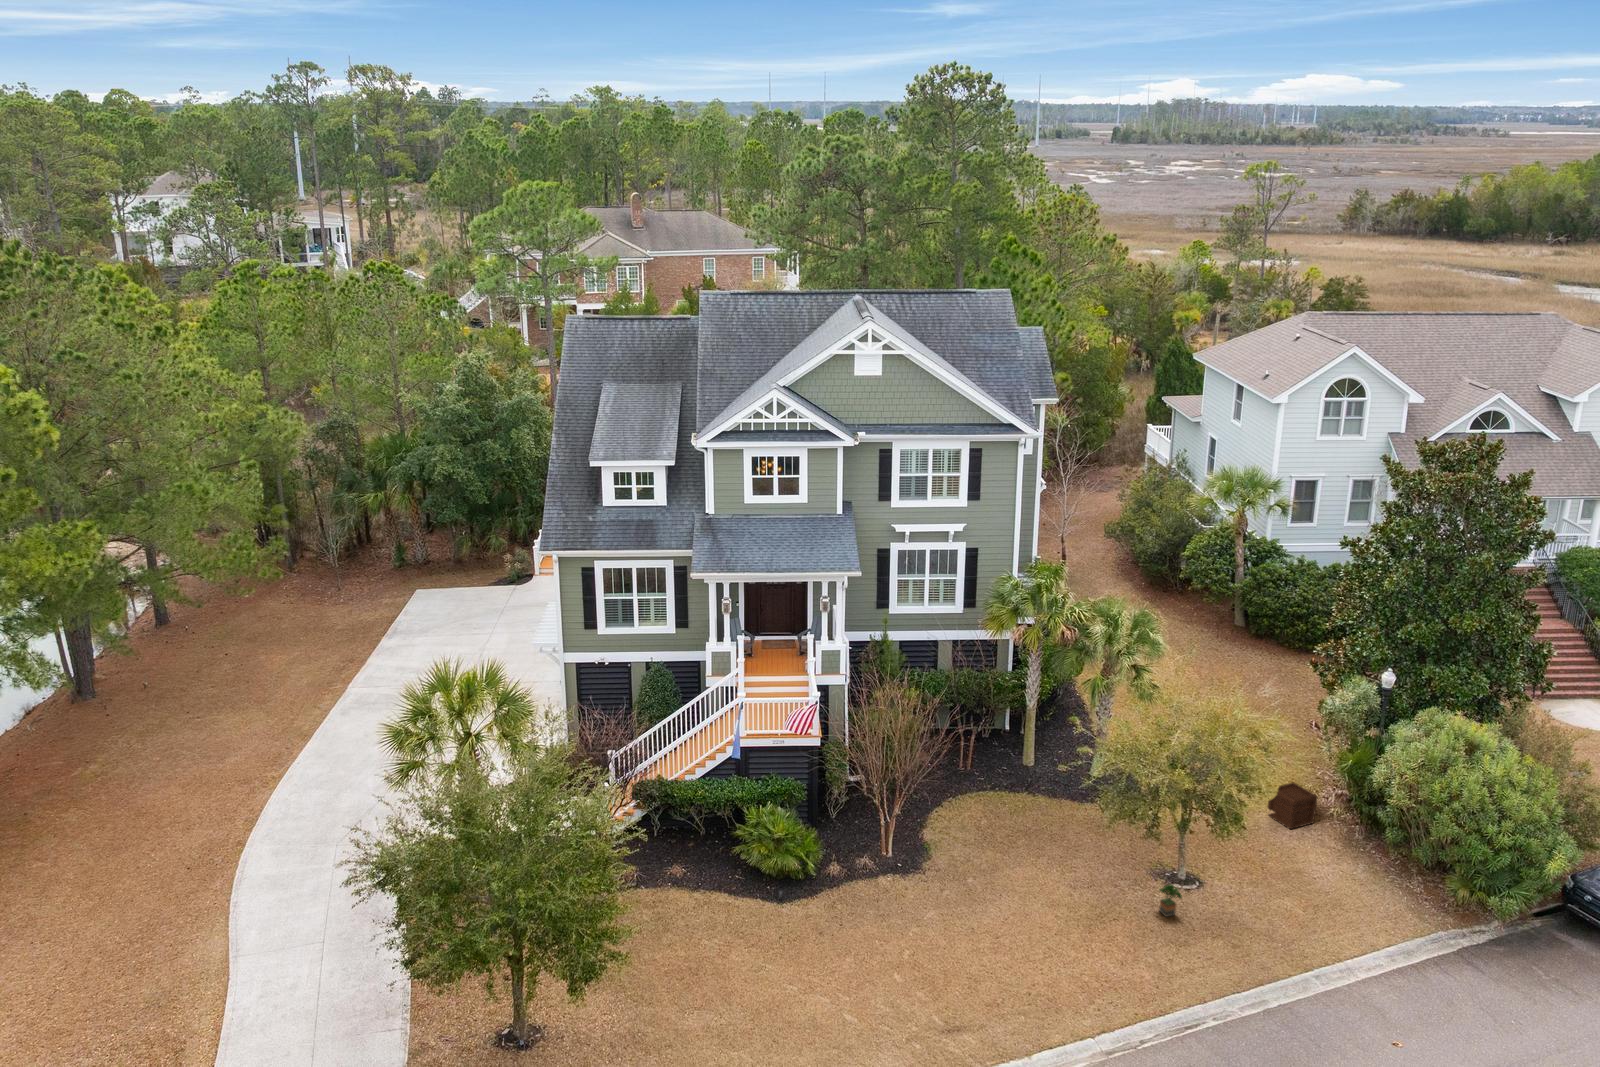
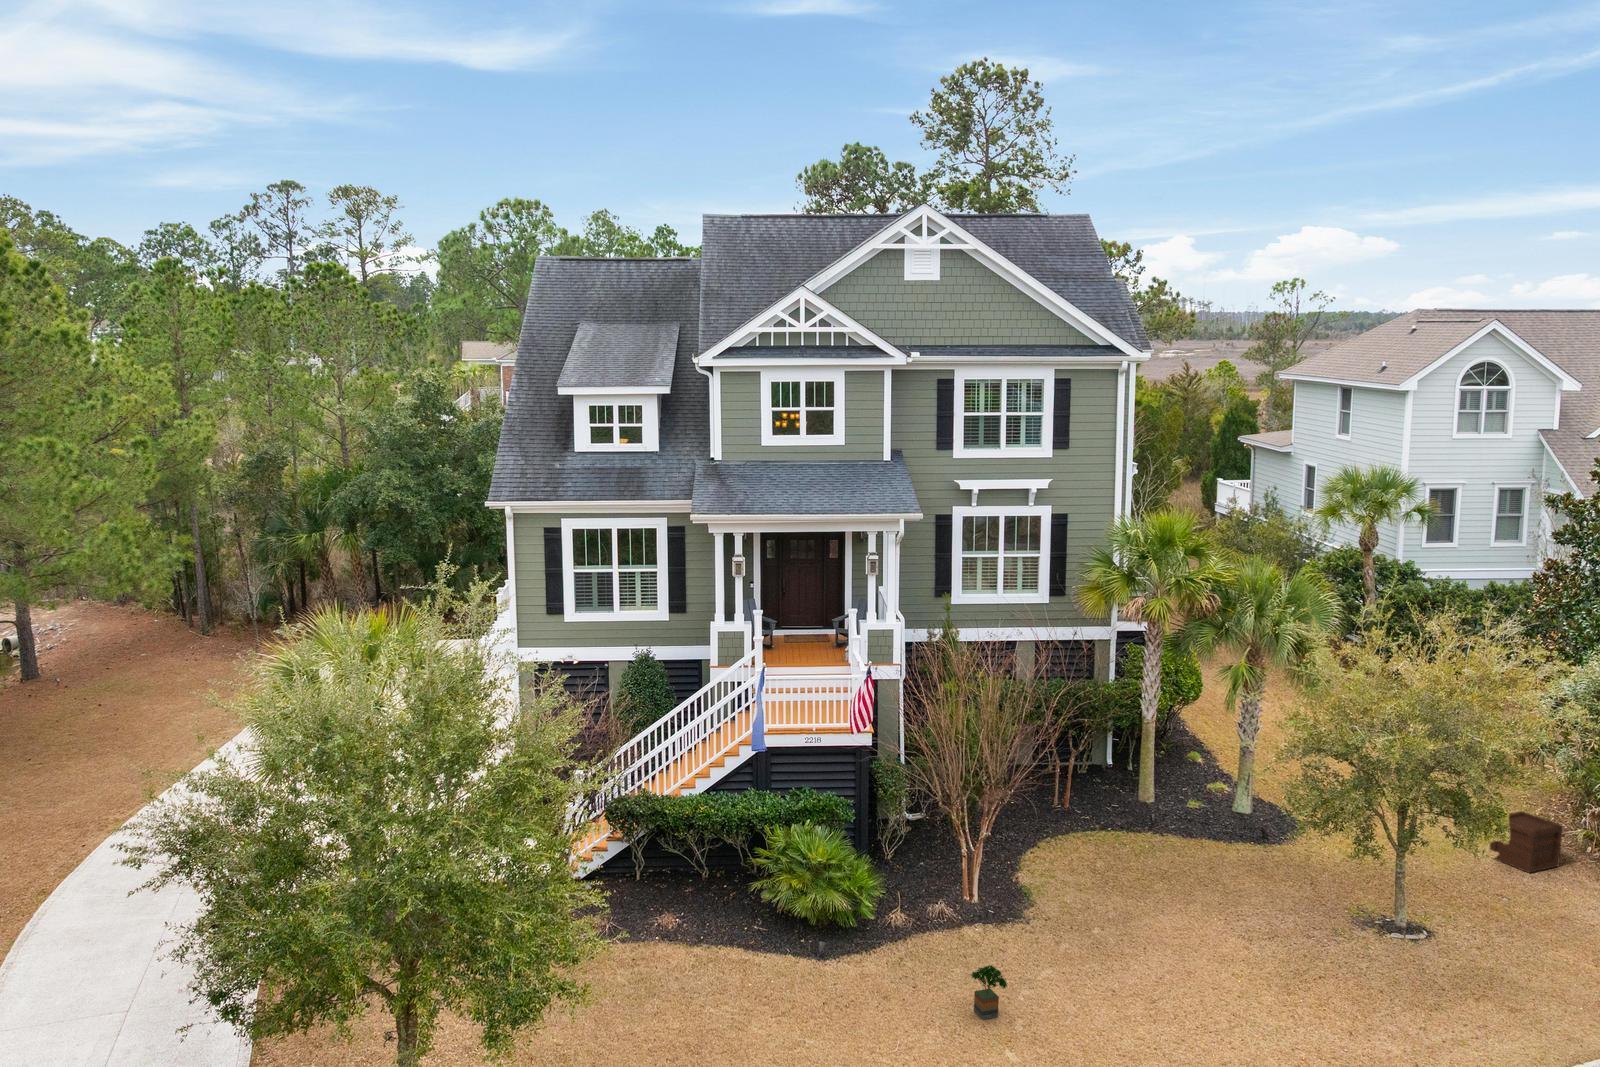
potted tree: present [1160,884,1182,917] -> present [972,965,1007,1020]

